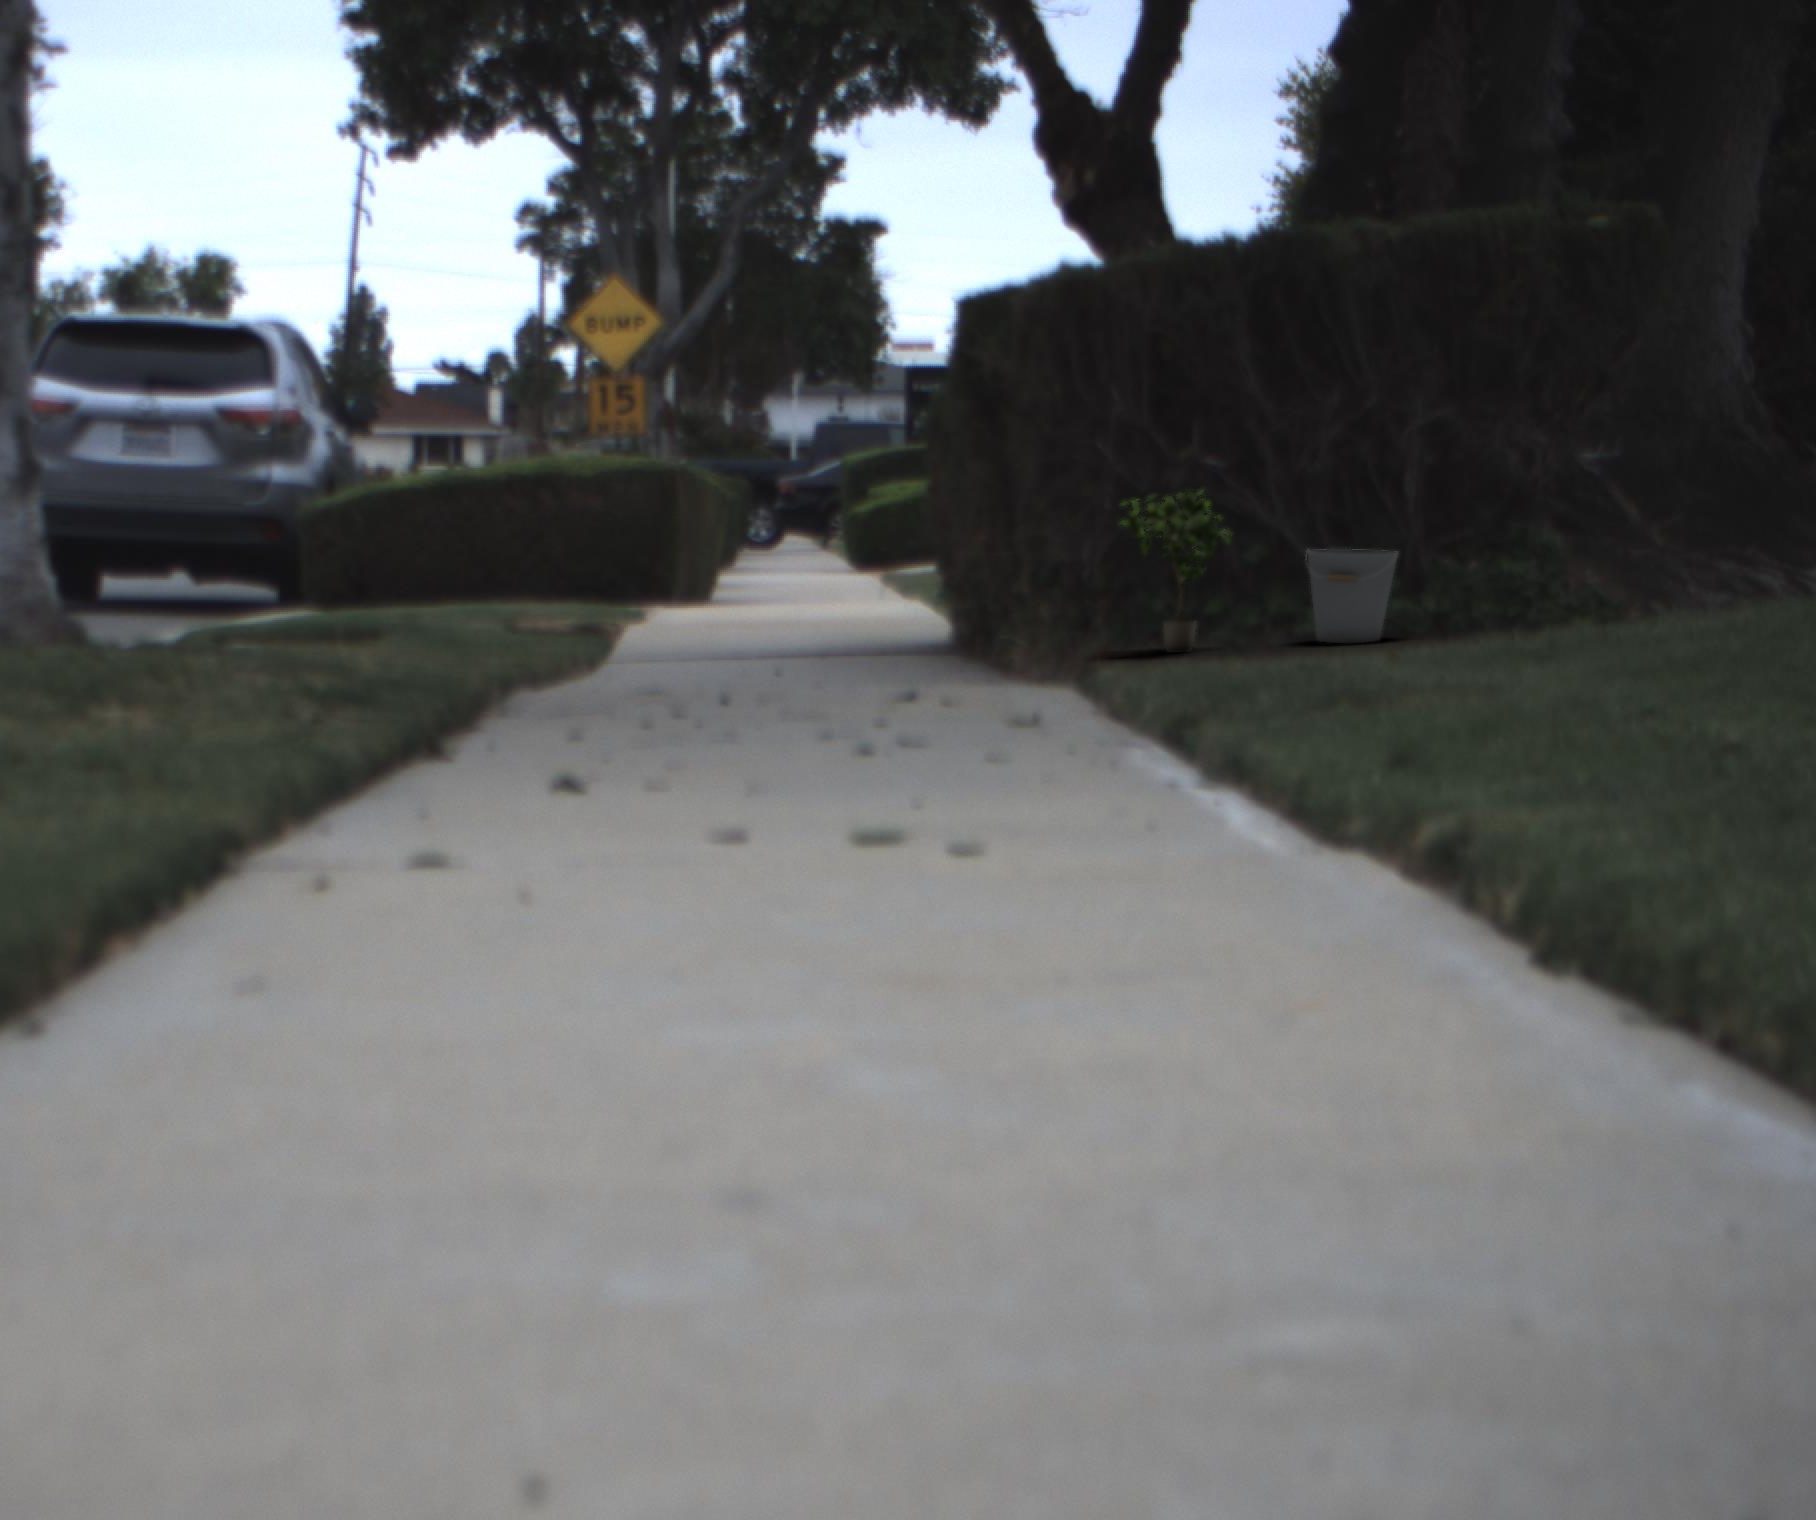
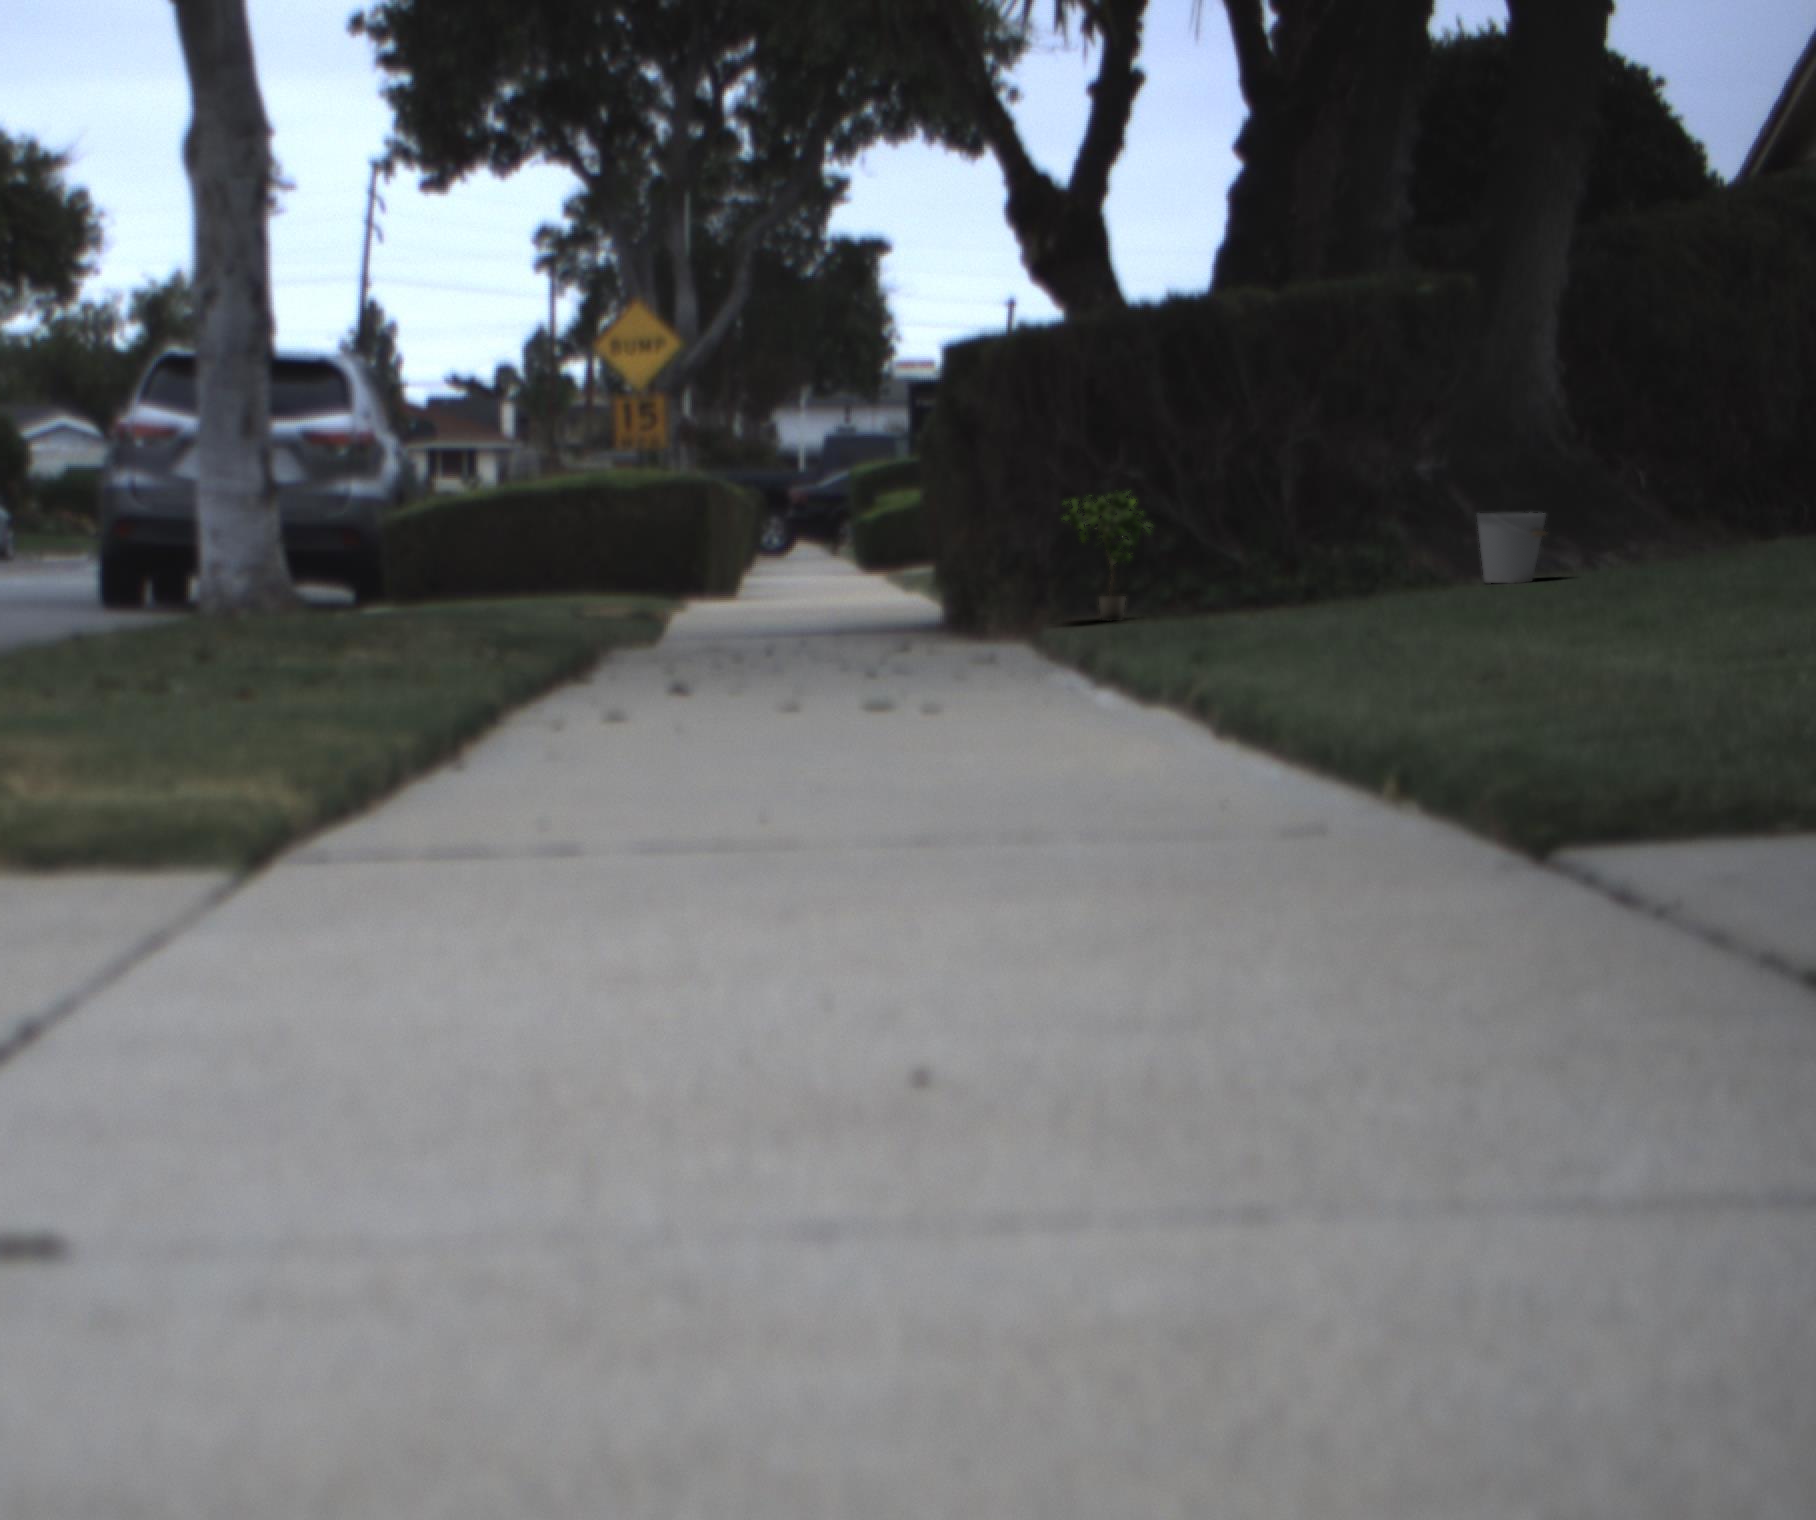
bucket: present [1307,549,1398,643] -> present [1477,513,1548,583]

